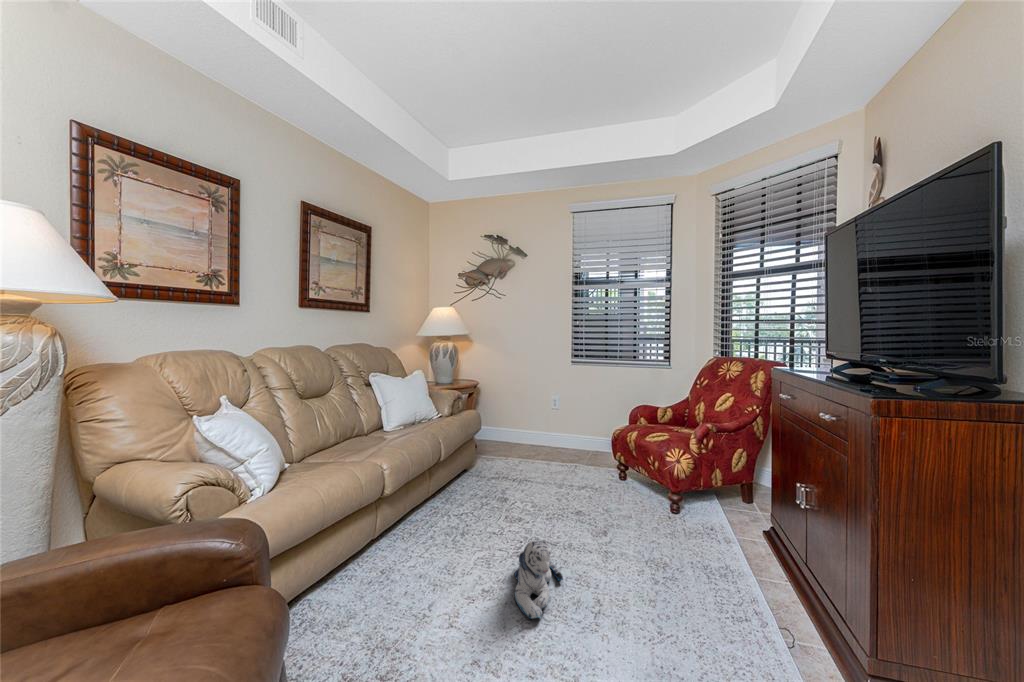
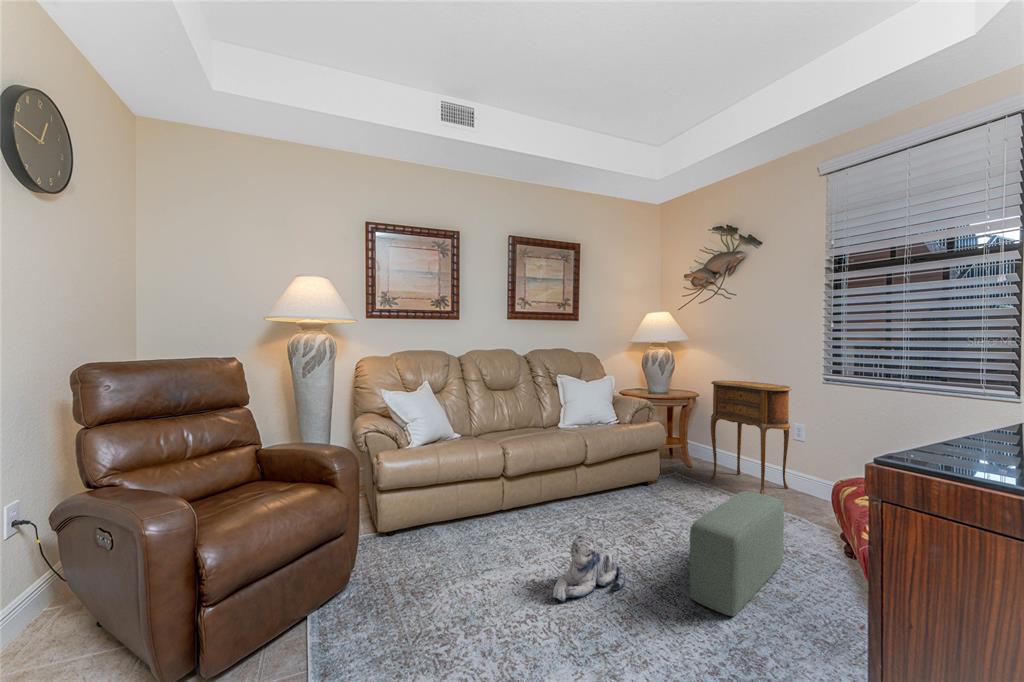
side table: none [497,366,558,455] -> present [711,381,792,494]
pouf: none [586,456,645,560] -> present [690,491,784,616]

